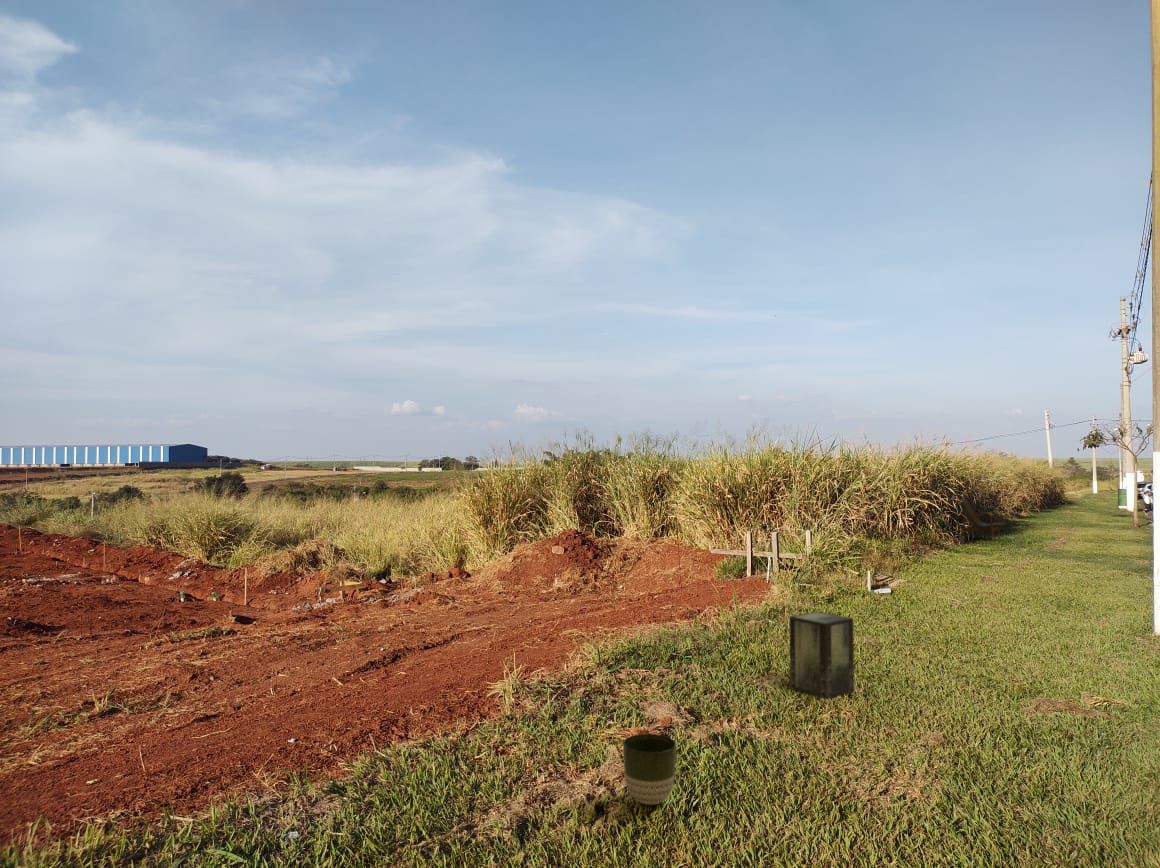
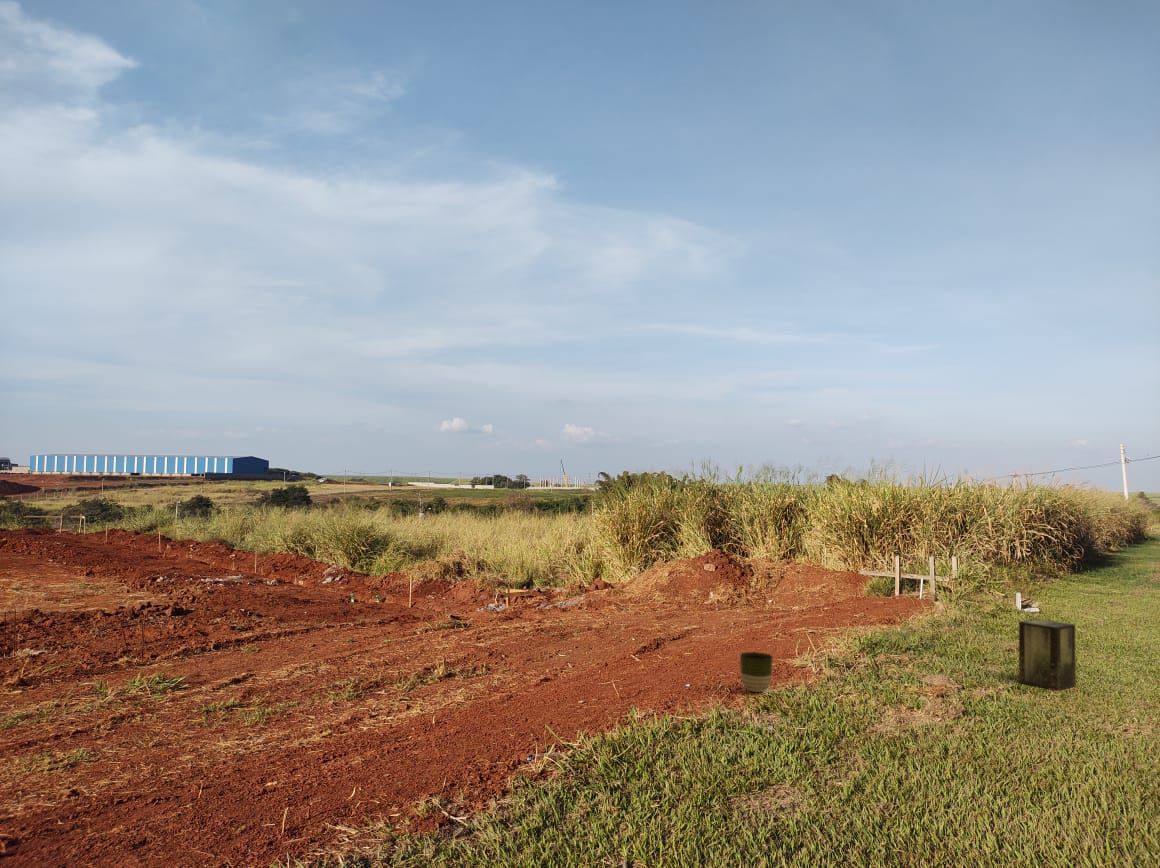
lounge chair: present [960,501,1005,541] -> none [1066,532,1112,573]
planter: present [623,734,676,805] -> present [740,652,773,692]

